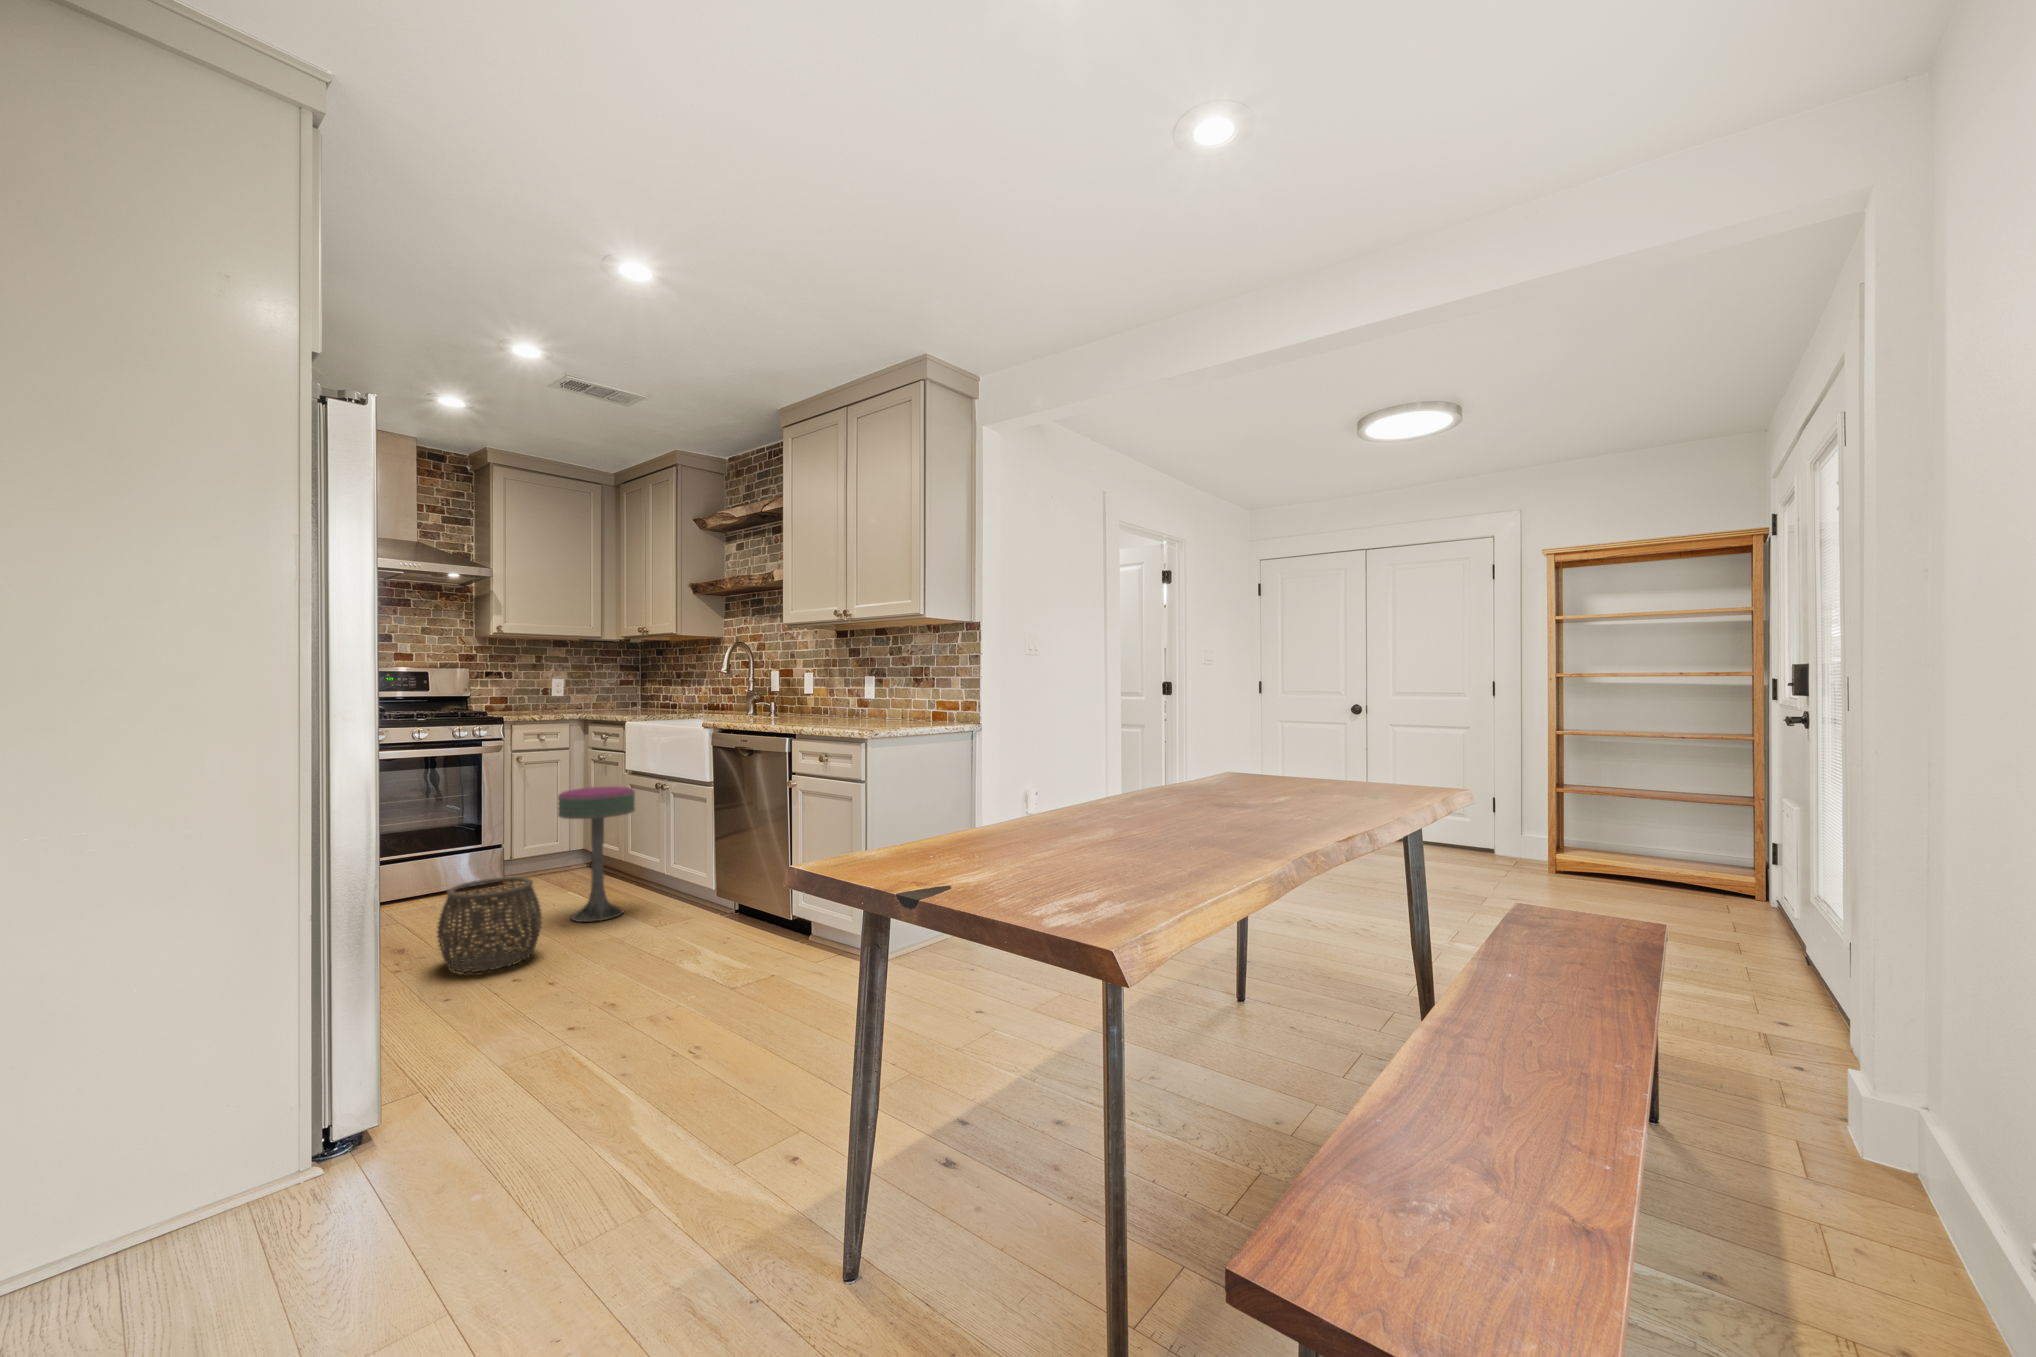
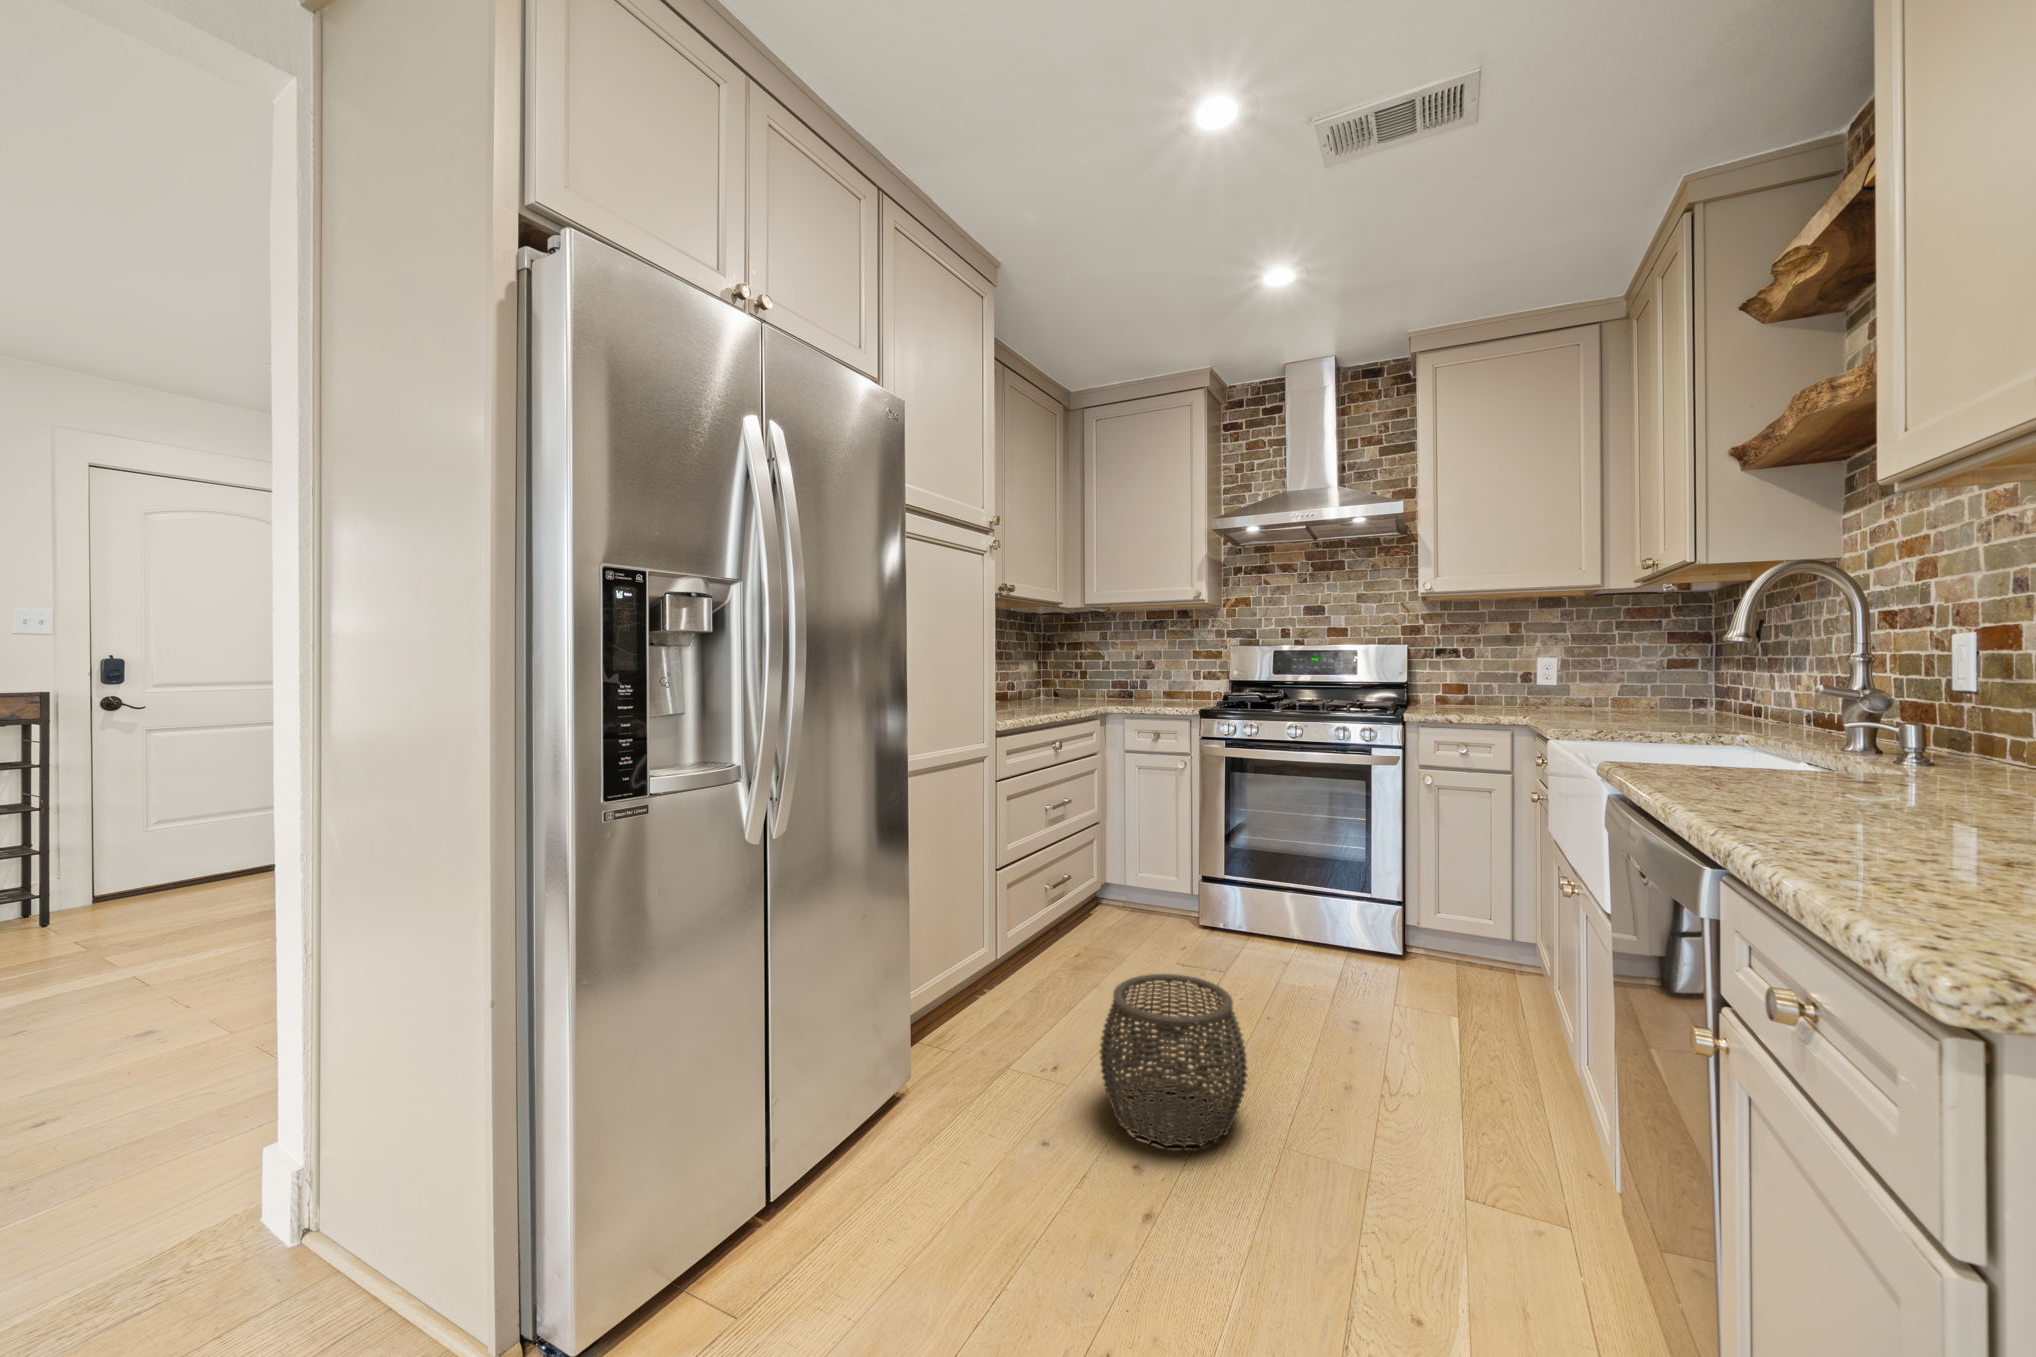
bar stool: present [558,787,635,922] -> none [1351,856,1495,1127]

